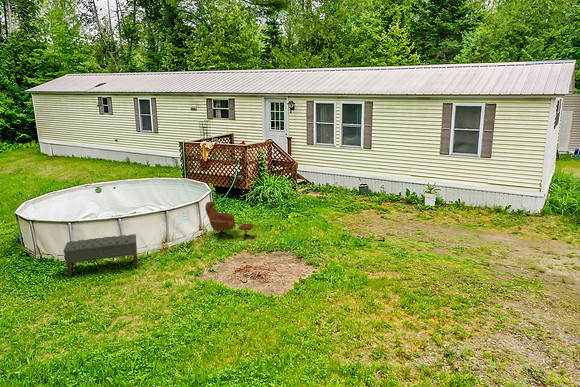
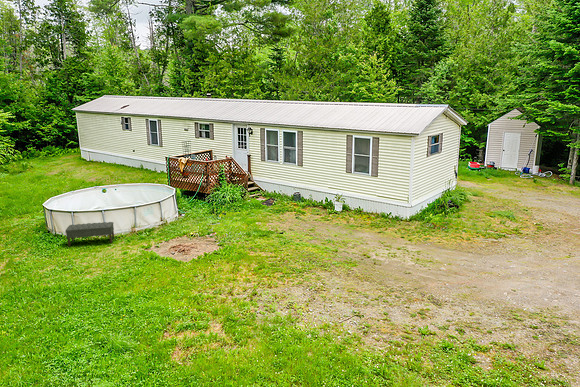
lounge chair: present [205,202,254,240] -> none [164,202,197,229]

